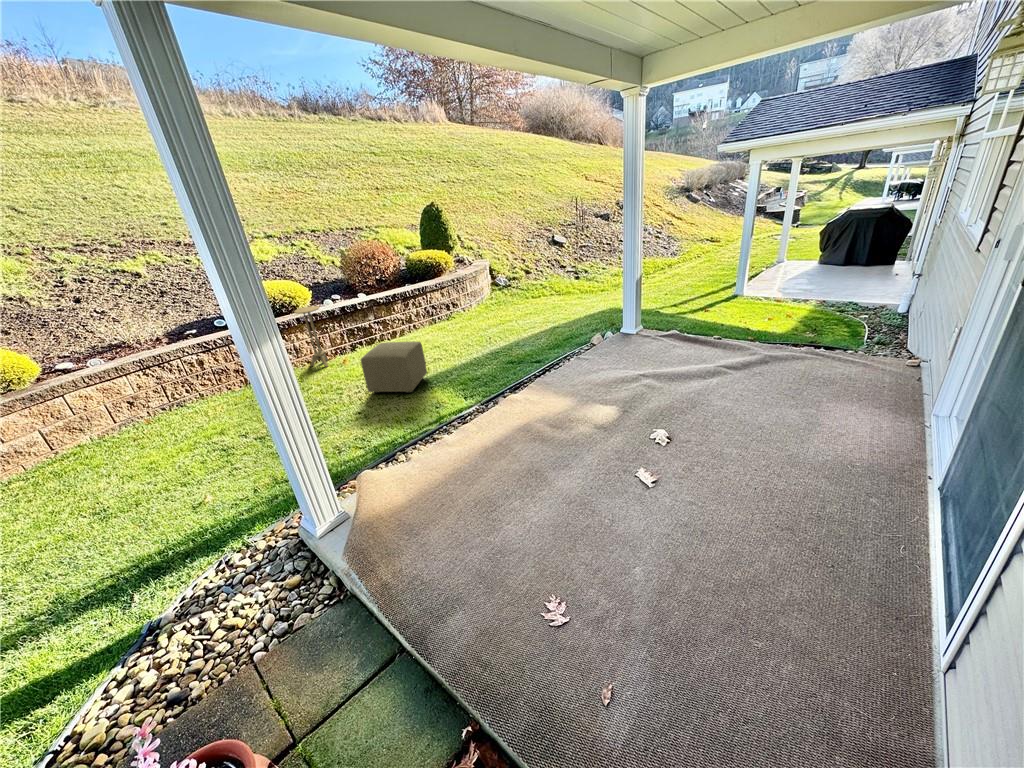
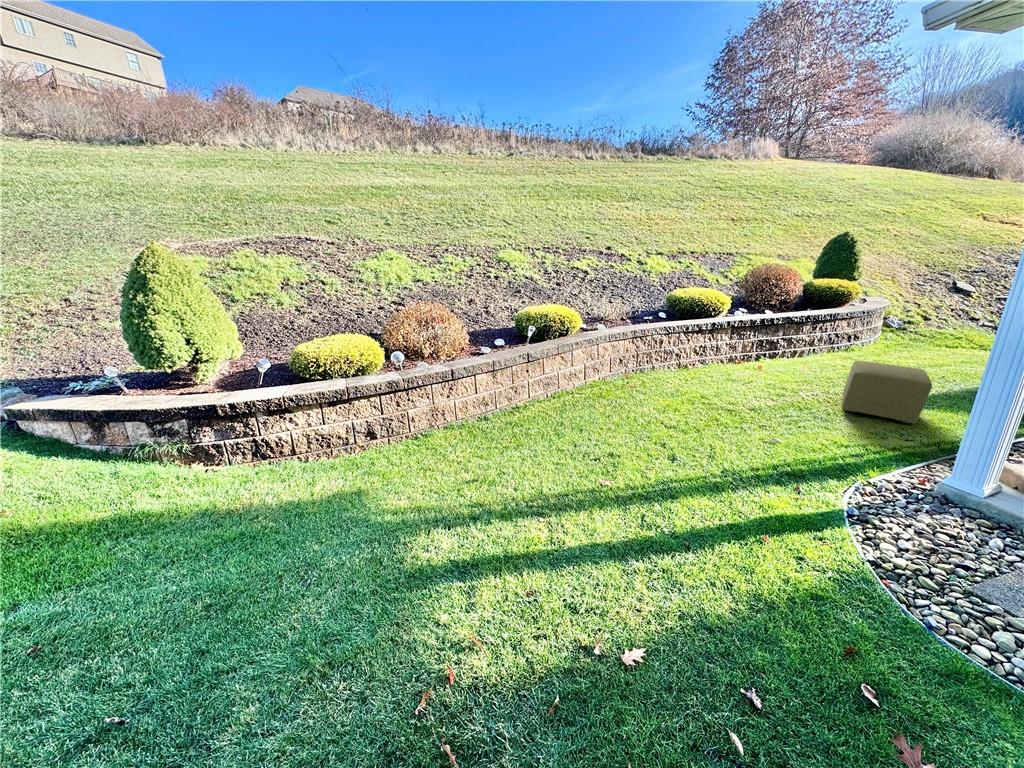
side table: present [294,306,328,367] -> none [722,312,760,371]

